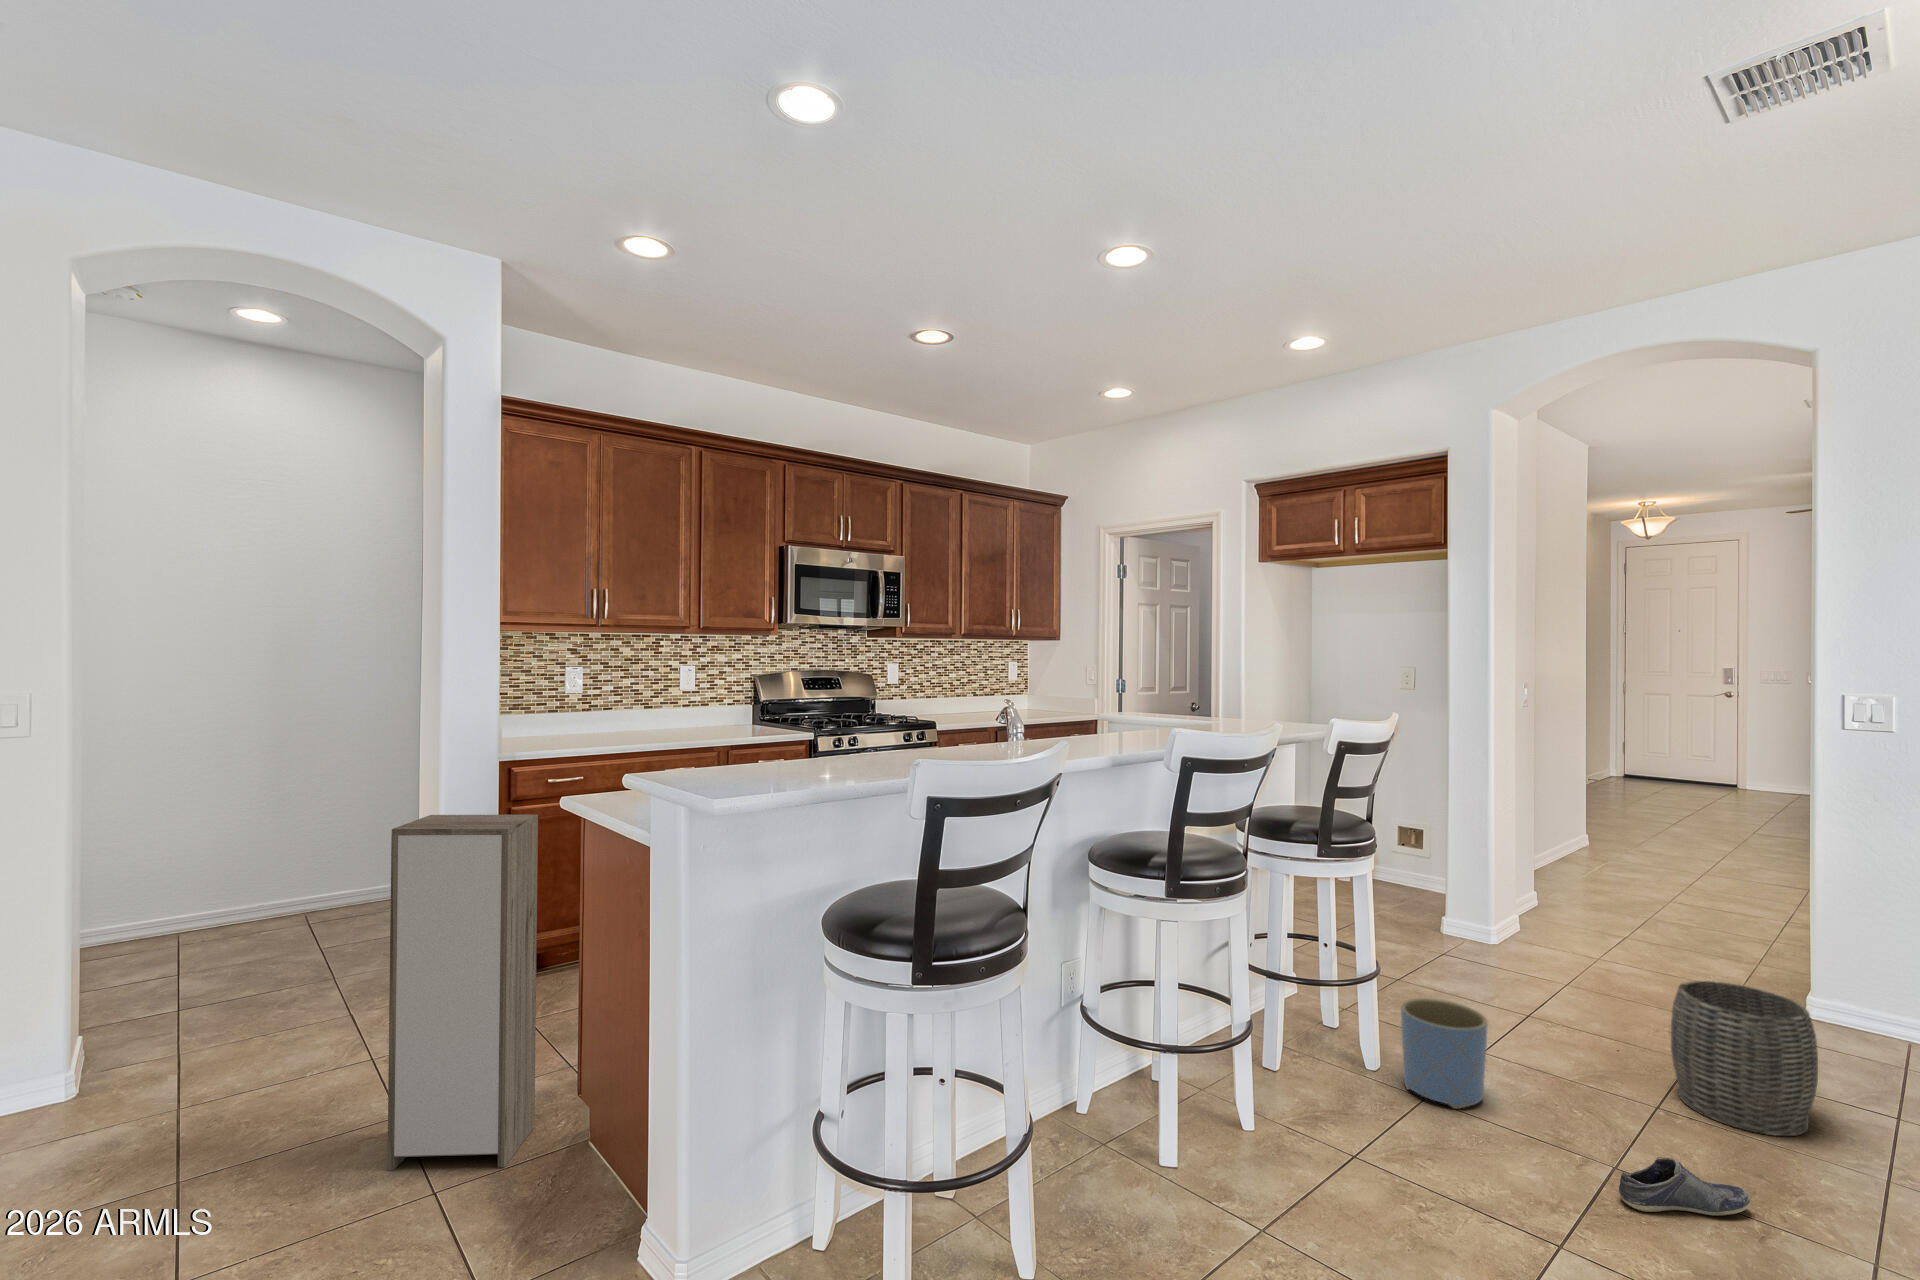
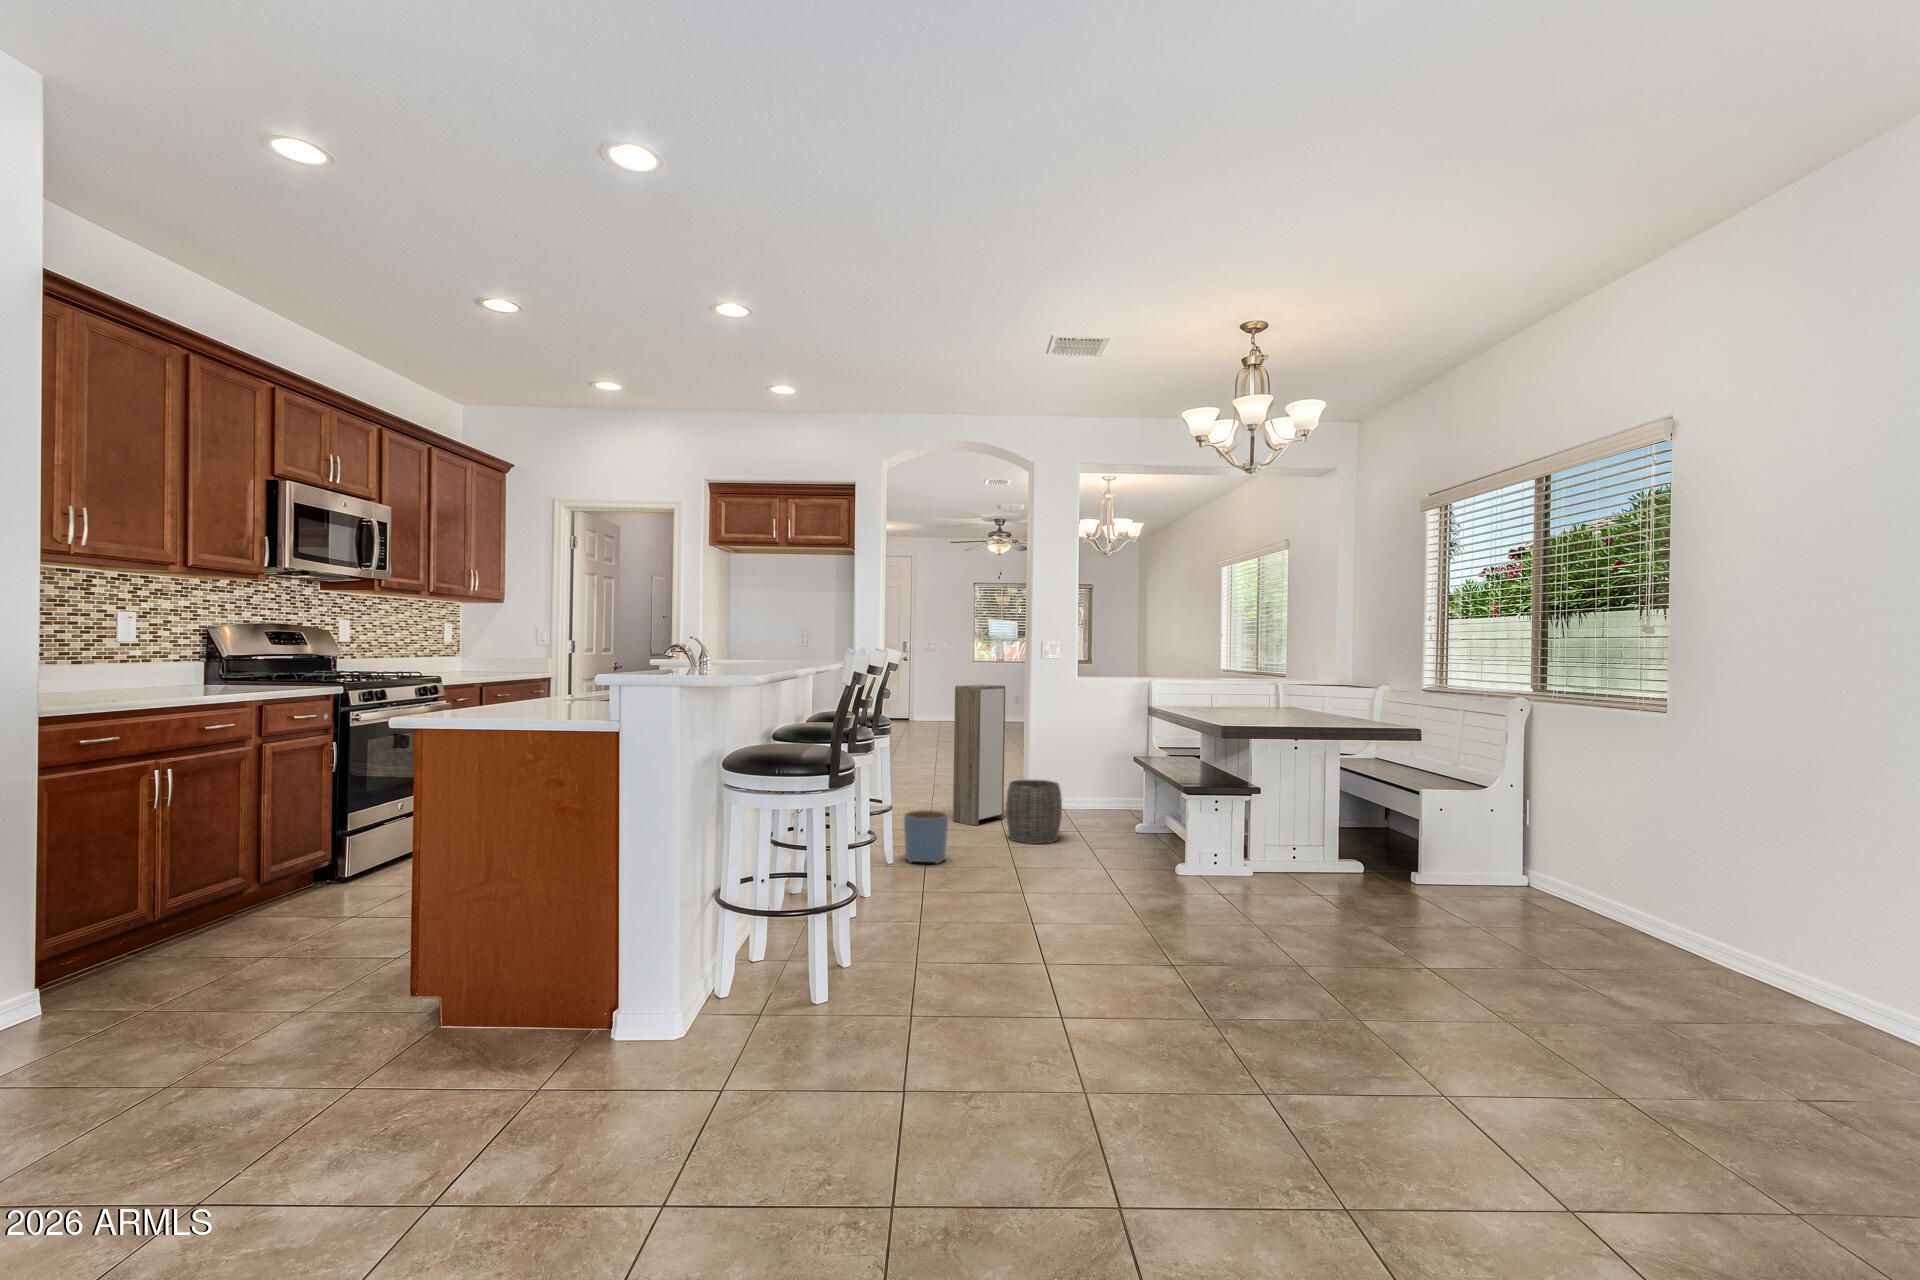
storage cabinet: present [387,815,538,1170] -> present [953,685,1005,826]
shoe: present [1619,1157,1751,1215] -> none [1022,848,1063,874]

